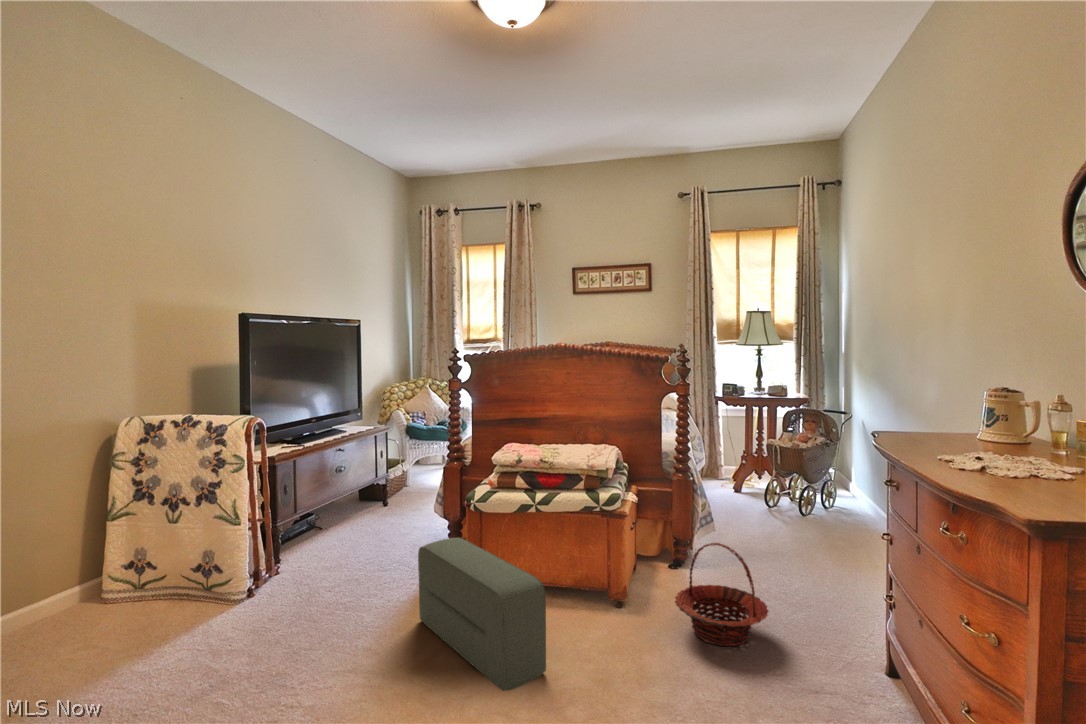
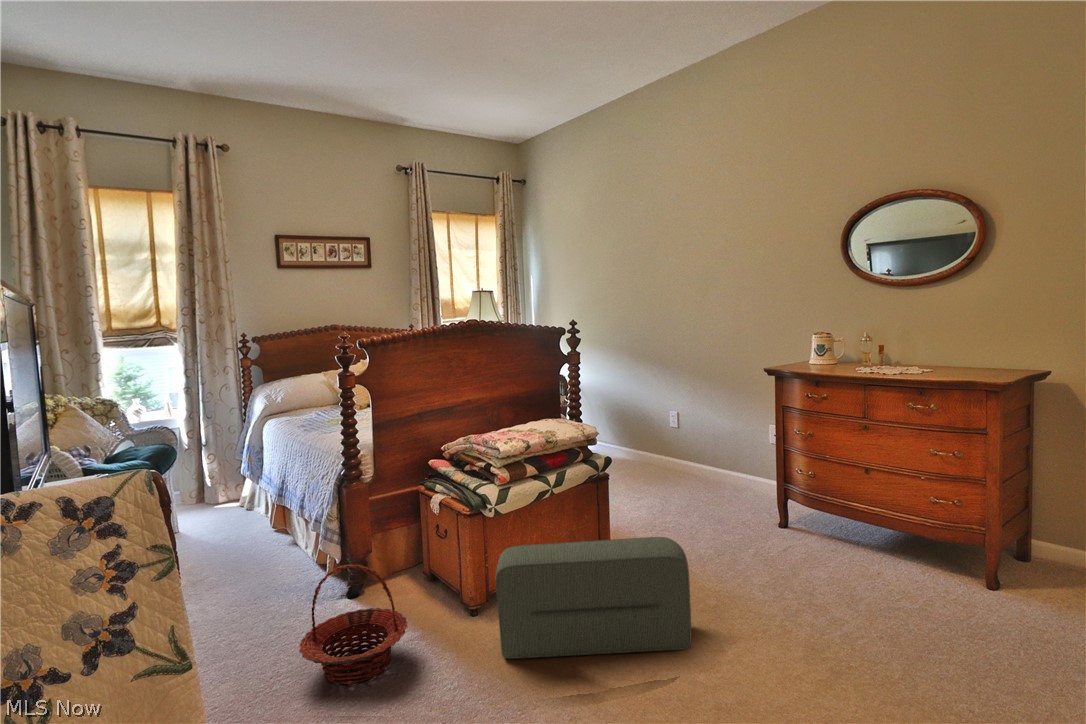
basket: present [675,543,769,646] -> present [299,565,408,685]

